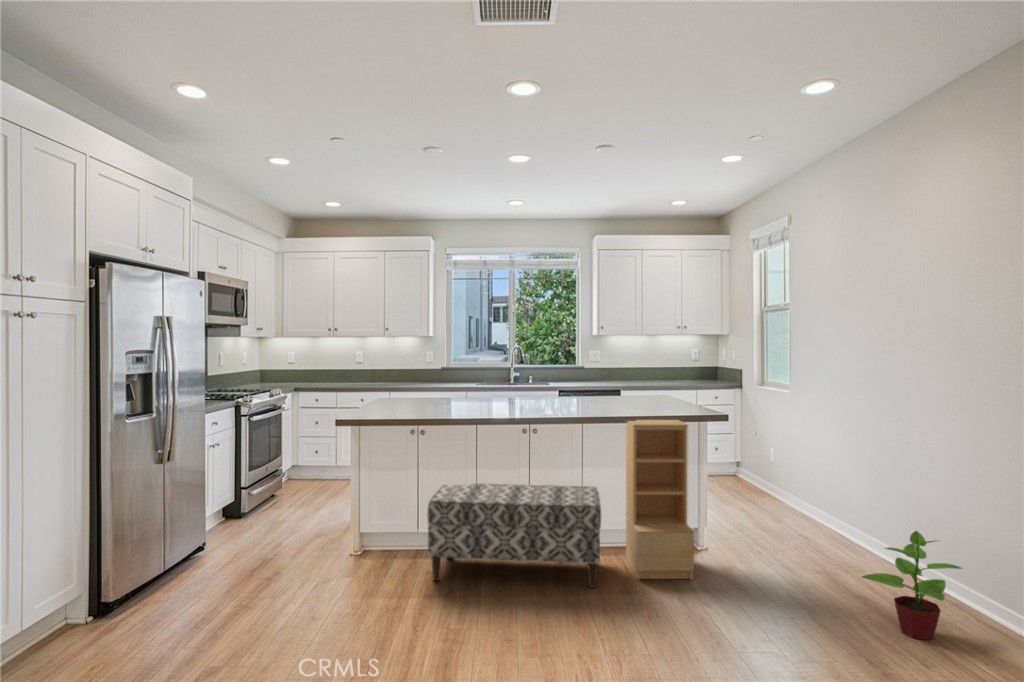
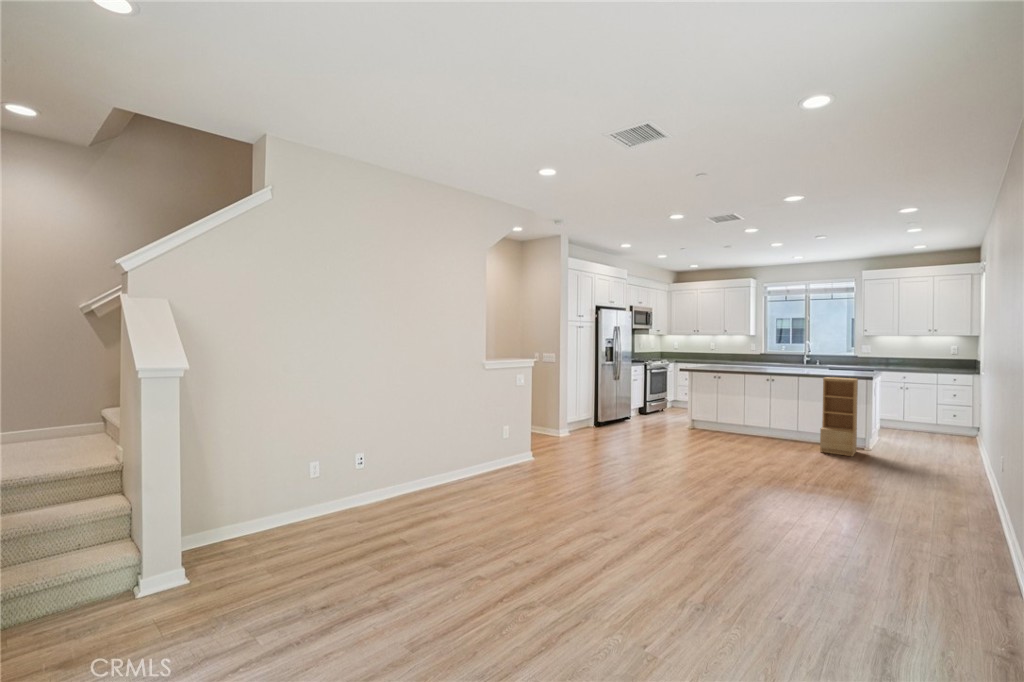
bench: present [427,483,601,588] -> none [716,401,808,450]
potted plant: present [862,531,962,640] -> none [929,433,985,487]

